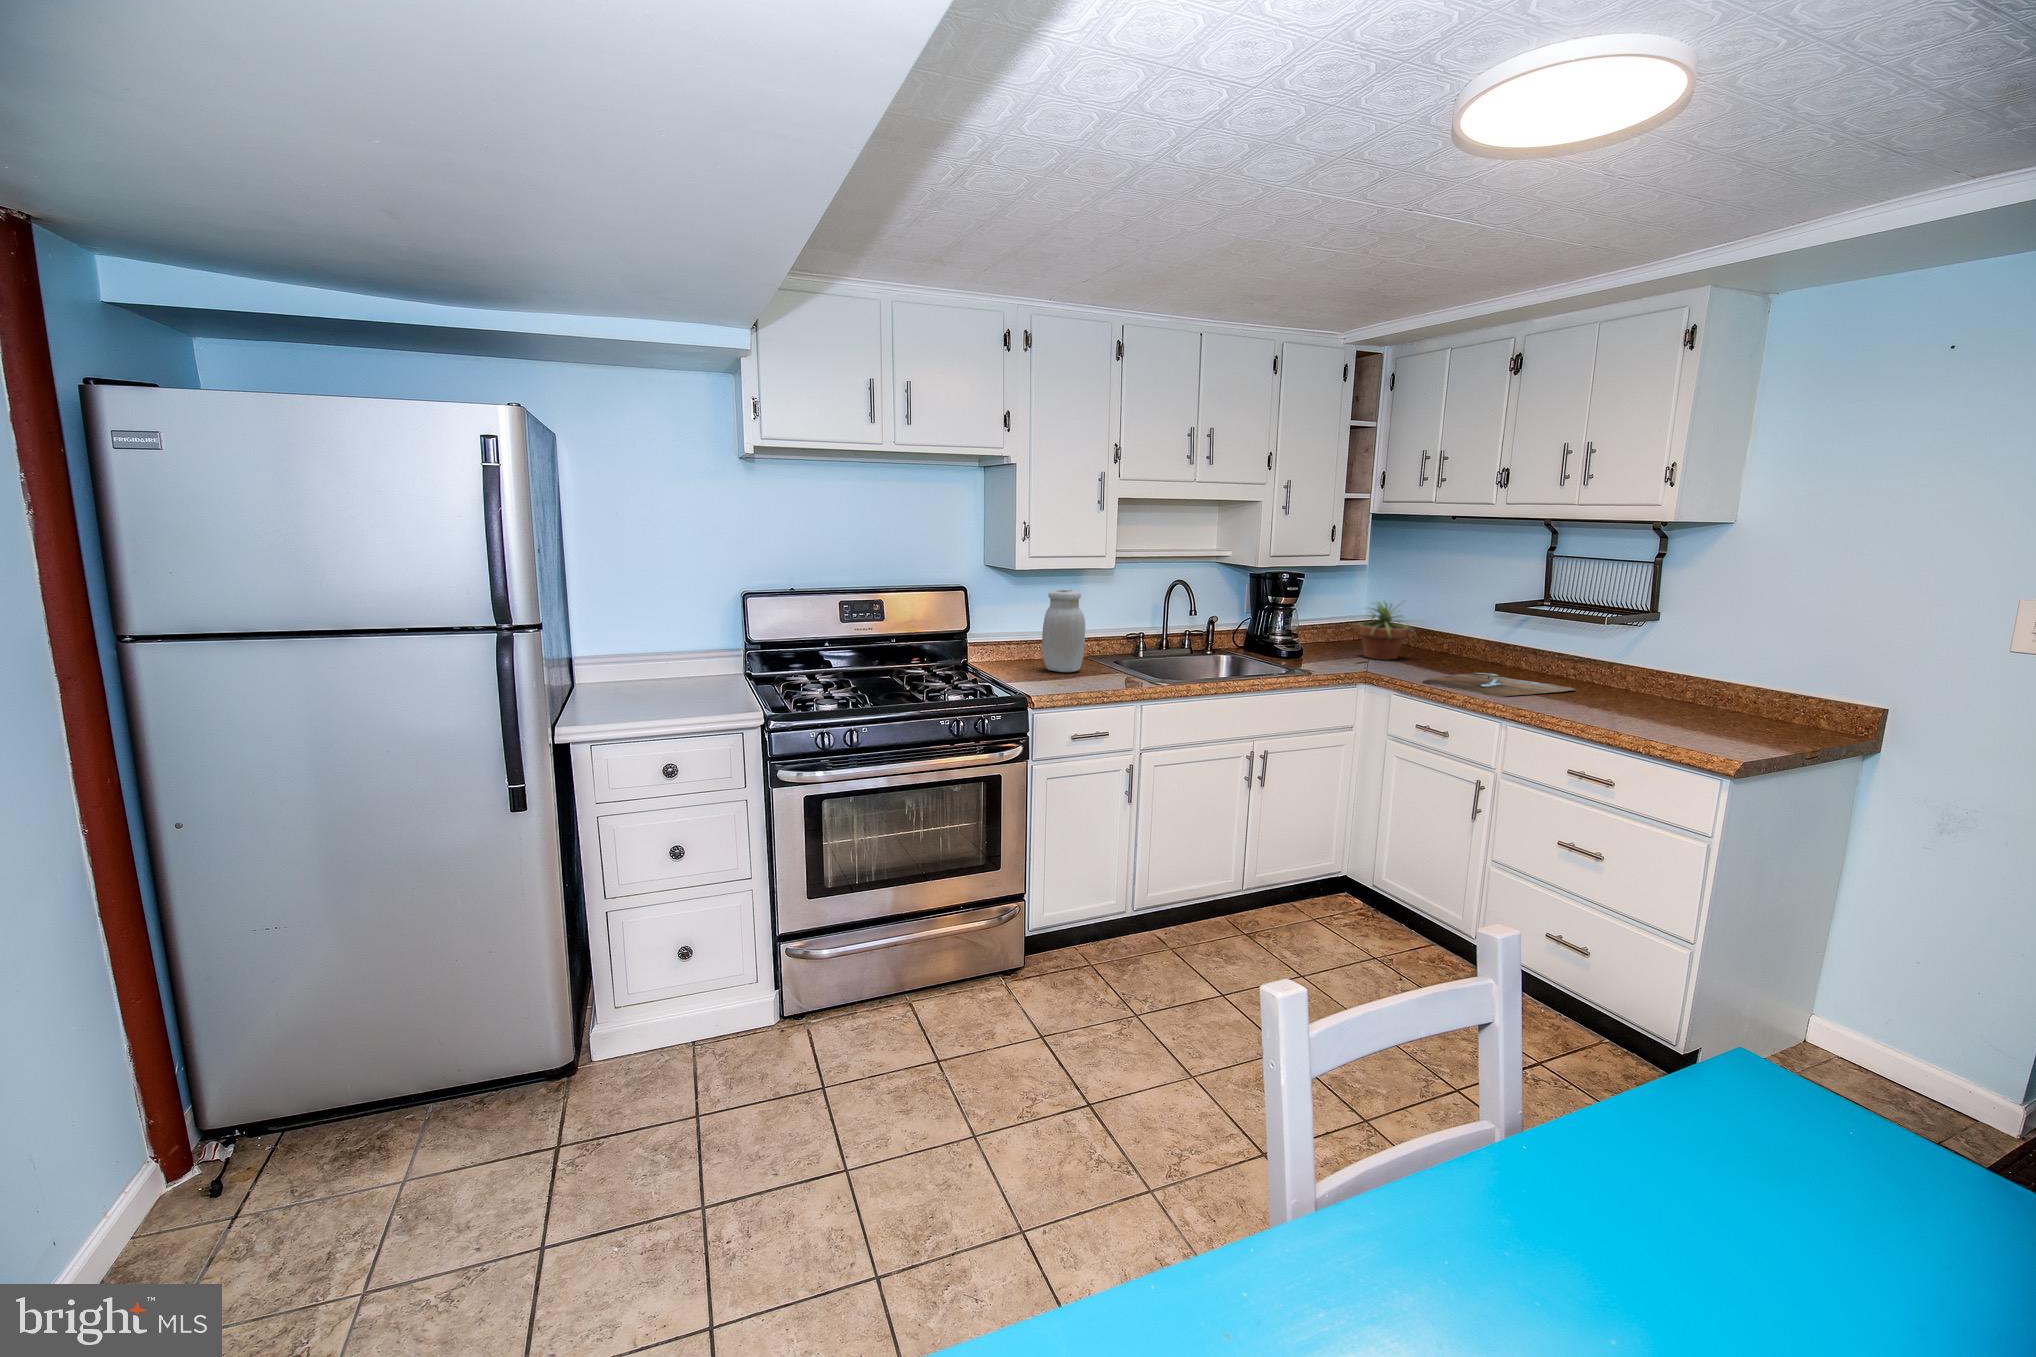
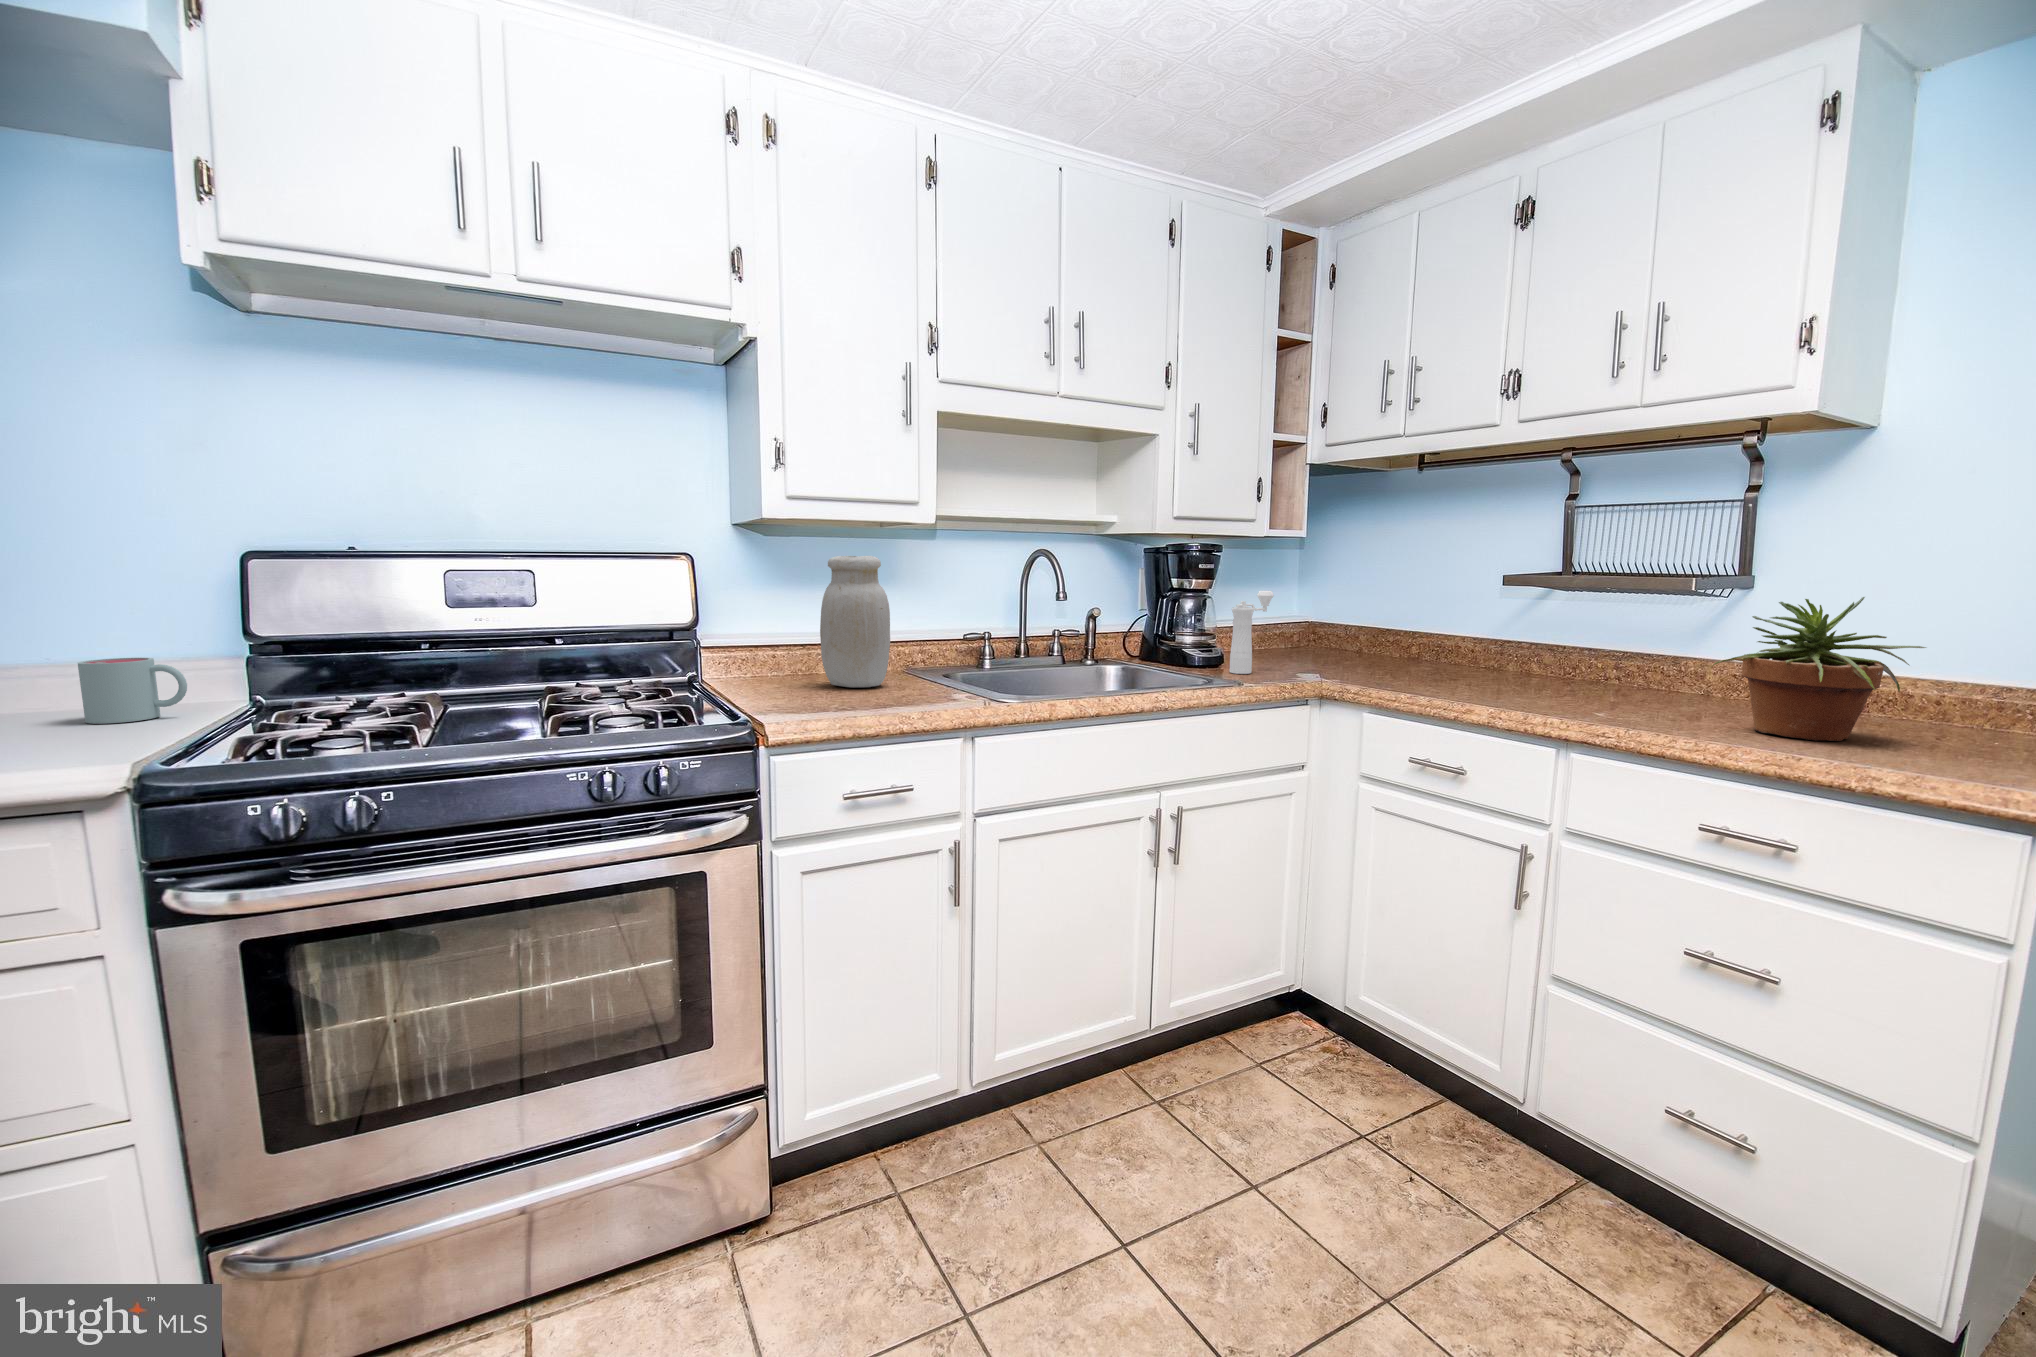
potted plant: present [1354,602,1412,660] -> present [1713,597,1926,741]
pepper mill: none [1306,608,1340,666] -> present [1230,591,1274,674]
mug: none [681,652,726,687] -> present [78,657,187,724]
cutting board: present [1423,673,1575,697] -> none [1407,676,1632,709]

